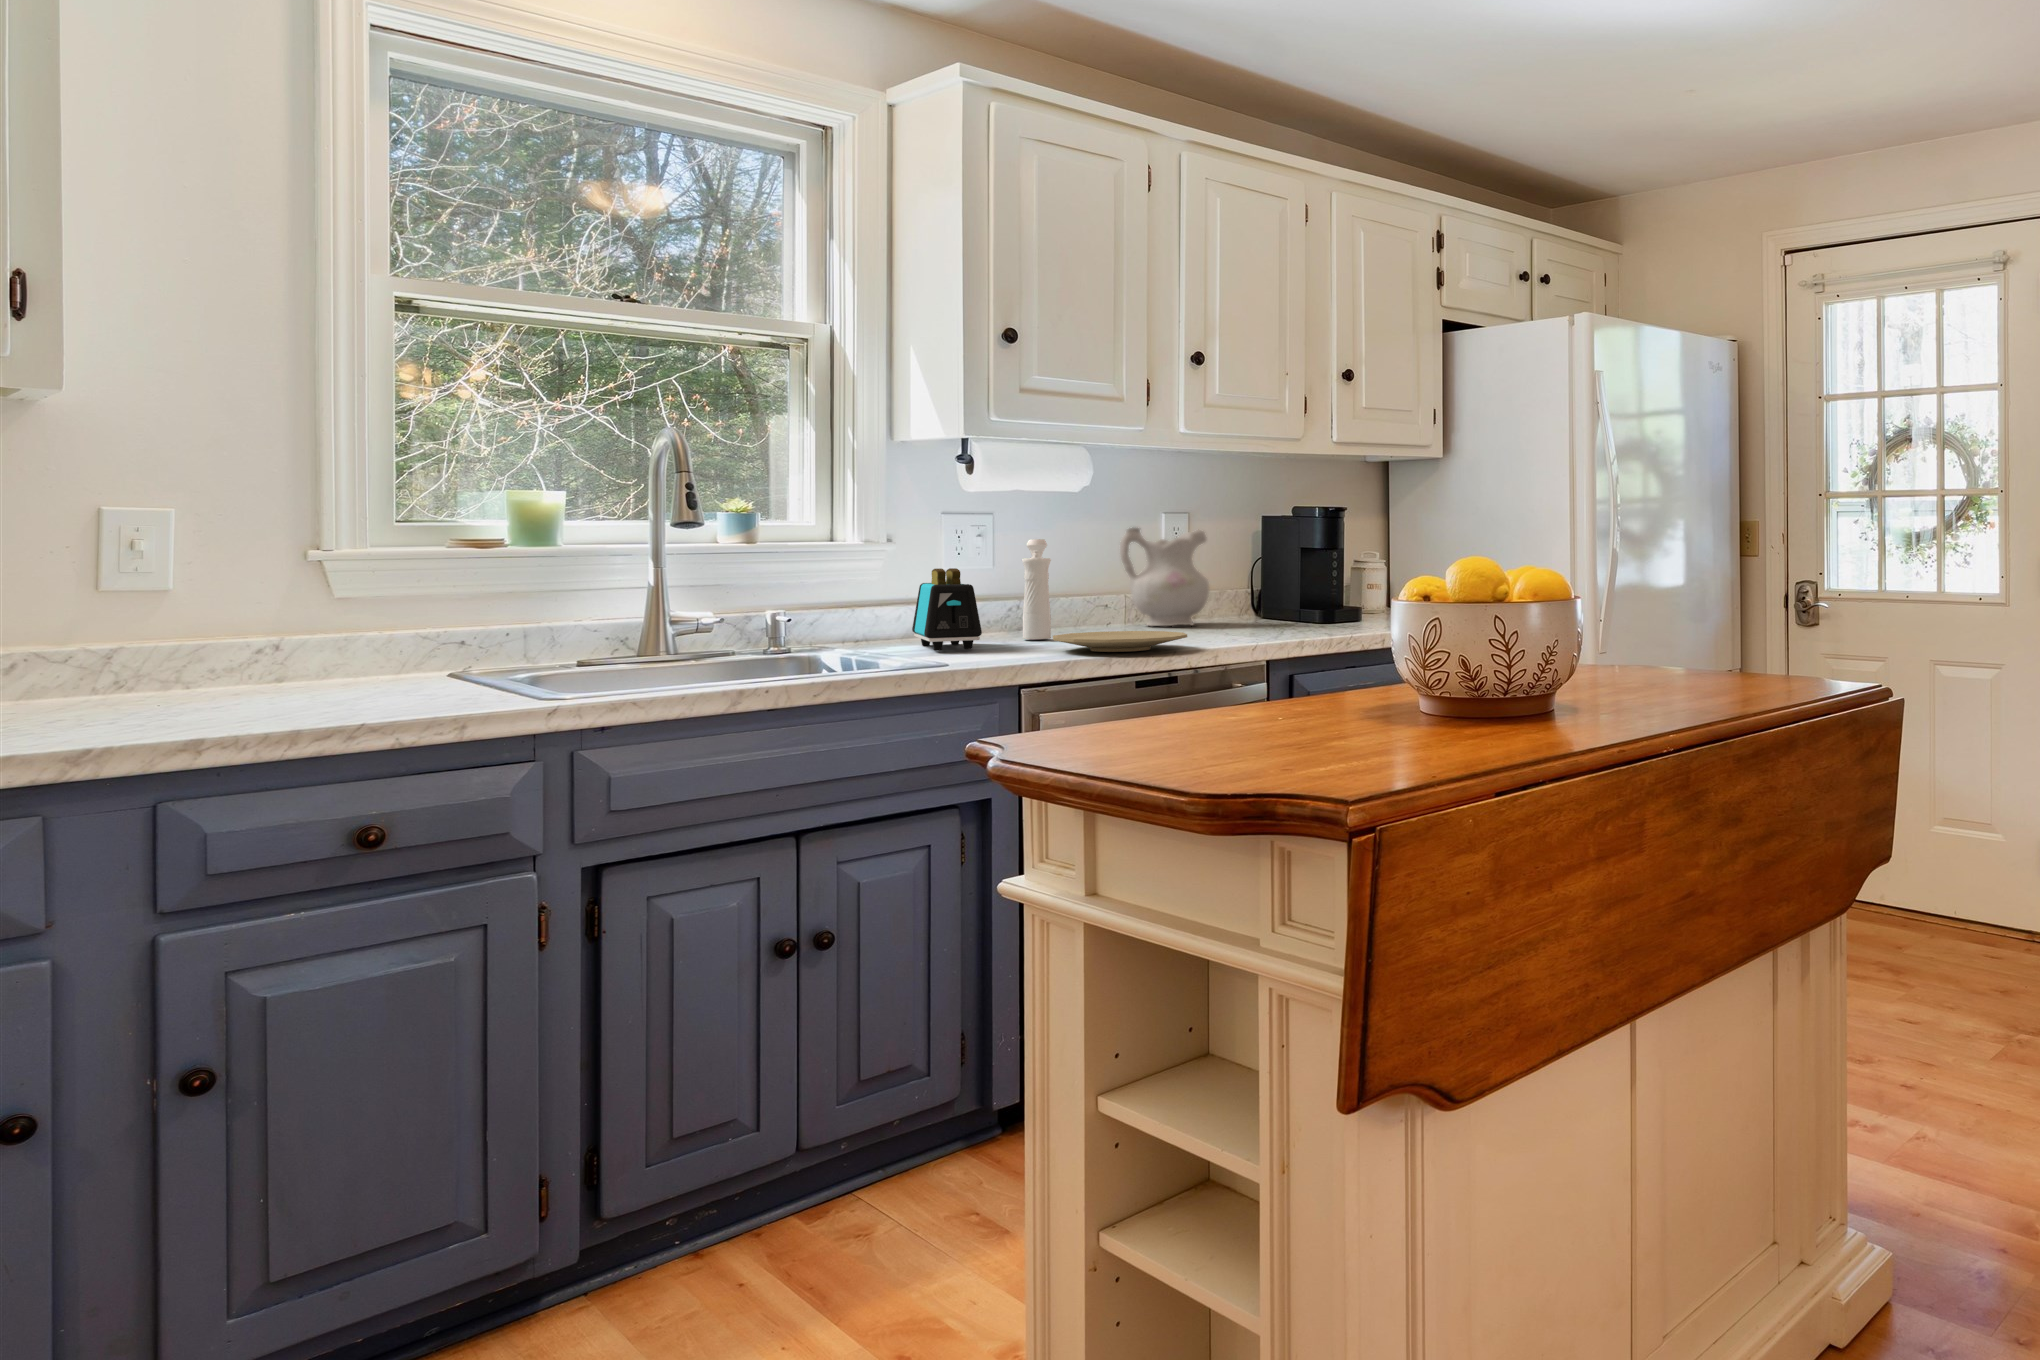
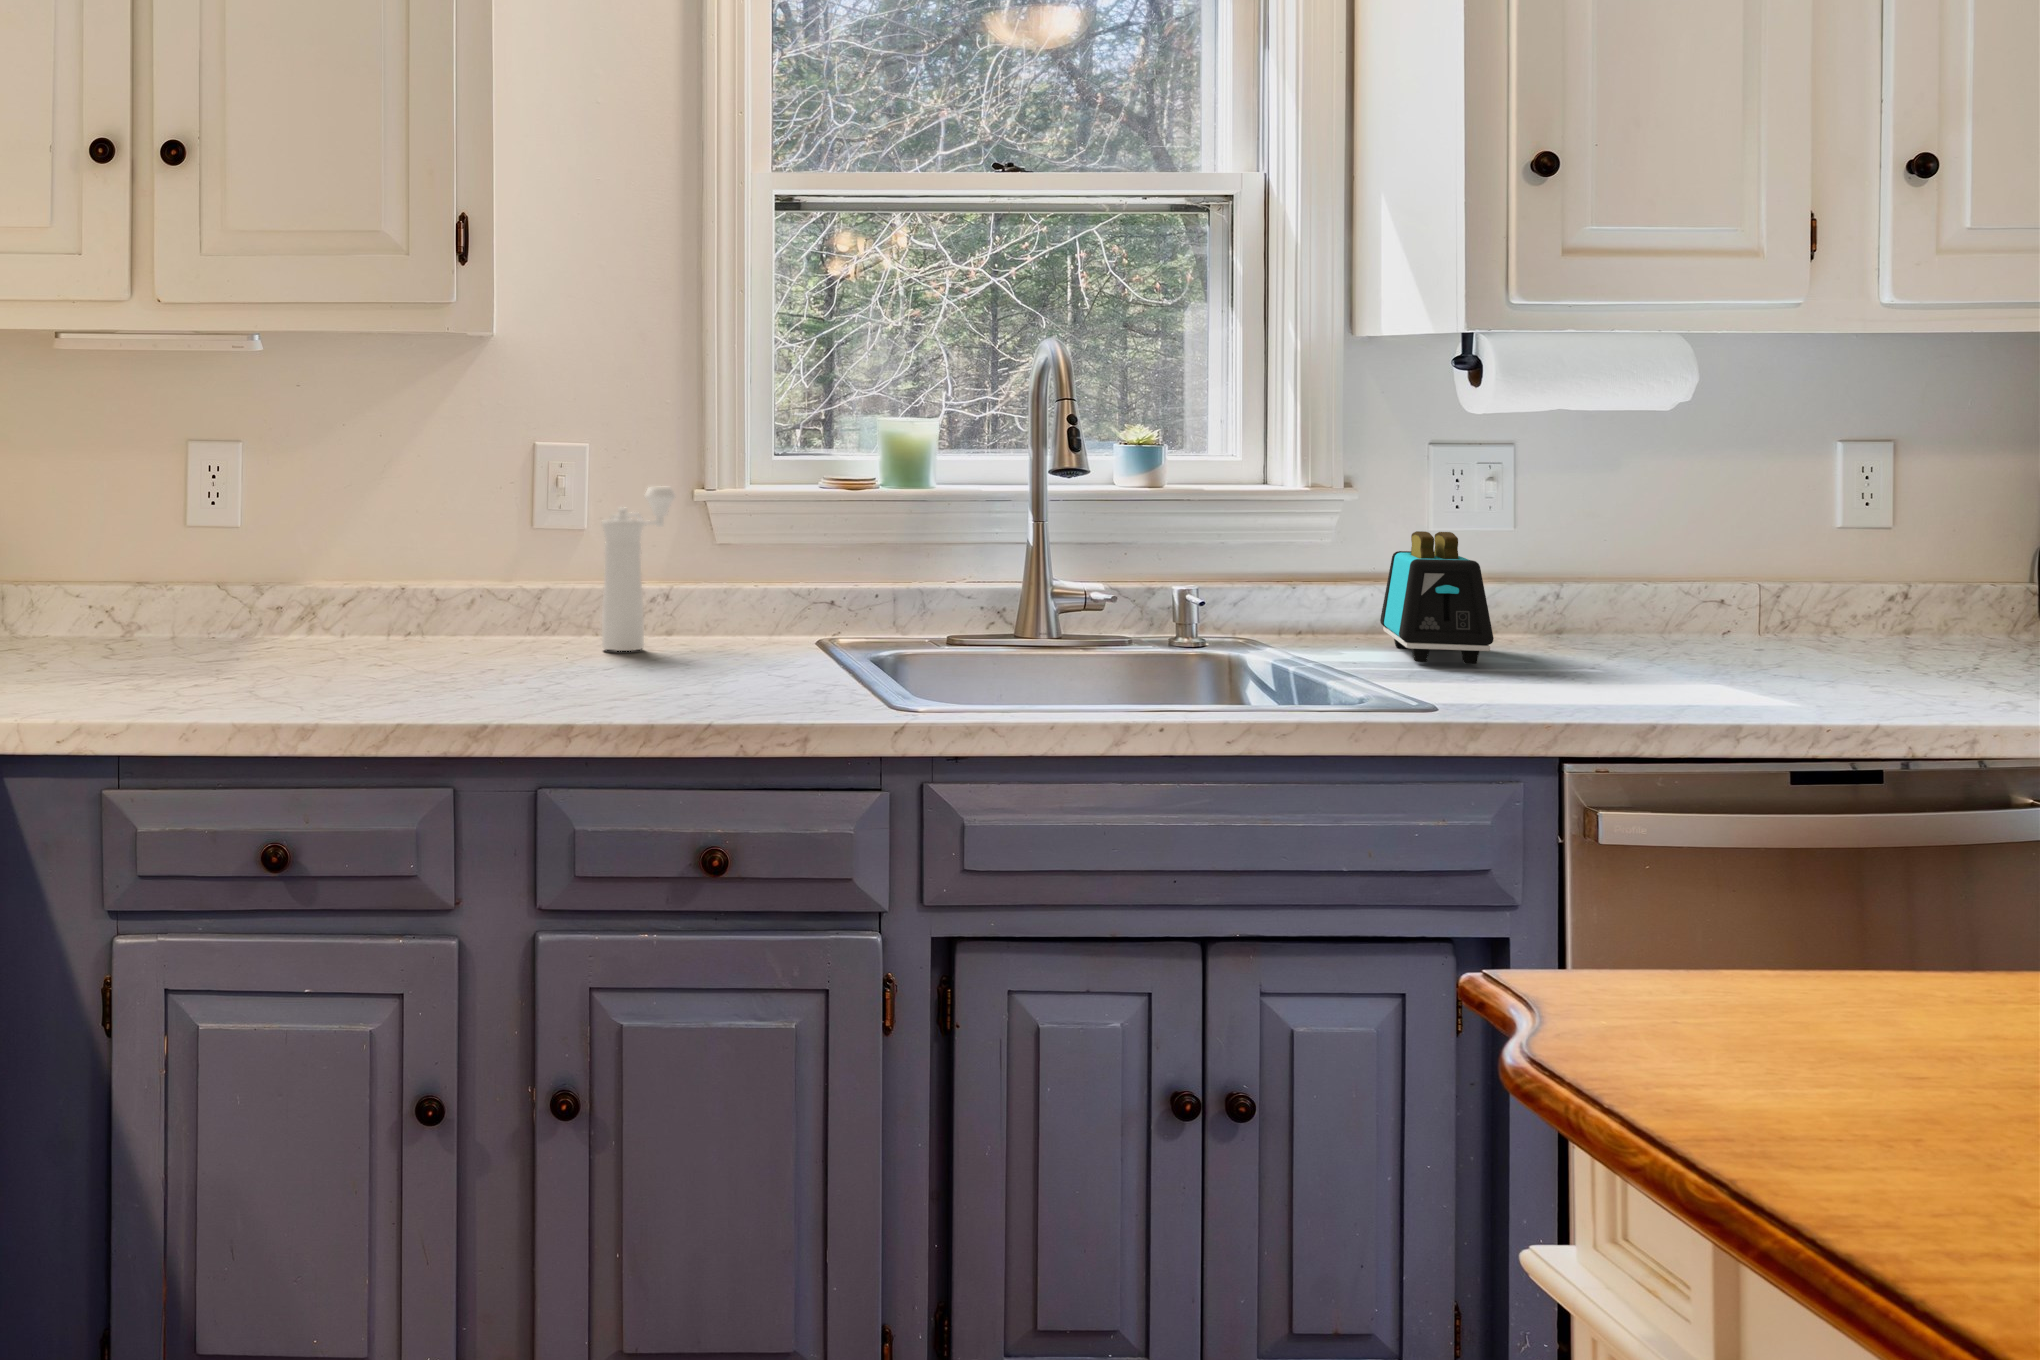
ceramic pitcher: present [1120,528,1209,626] -> none [1745,459,1937,639]
pepper mill: present [1022,539,1051,639] -> present [602,487,676,651]
plate: present [1053,631,1187,652] -> none [1621,651,1903,699]

